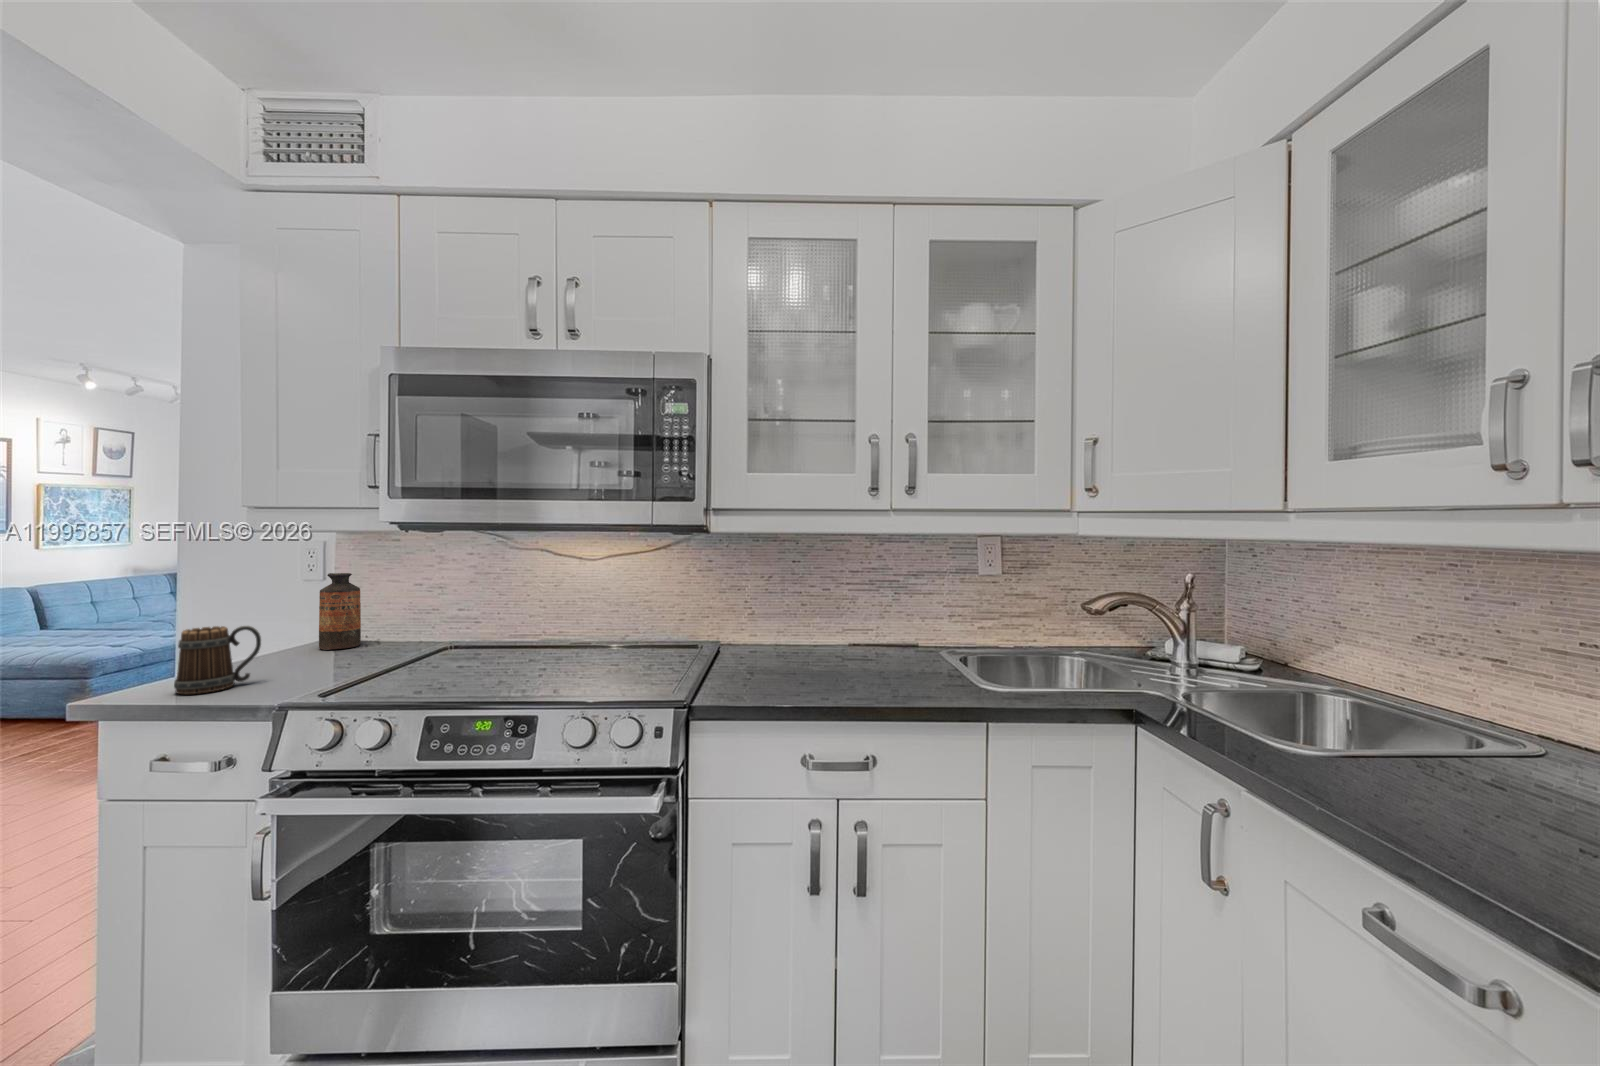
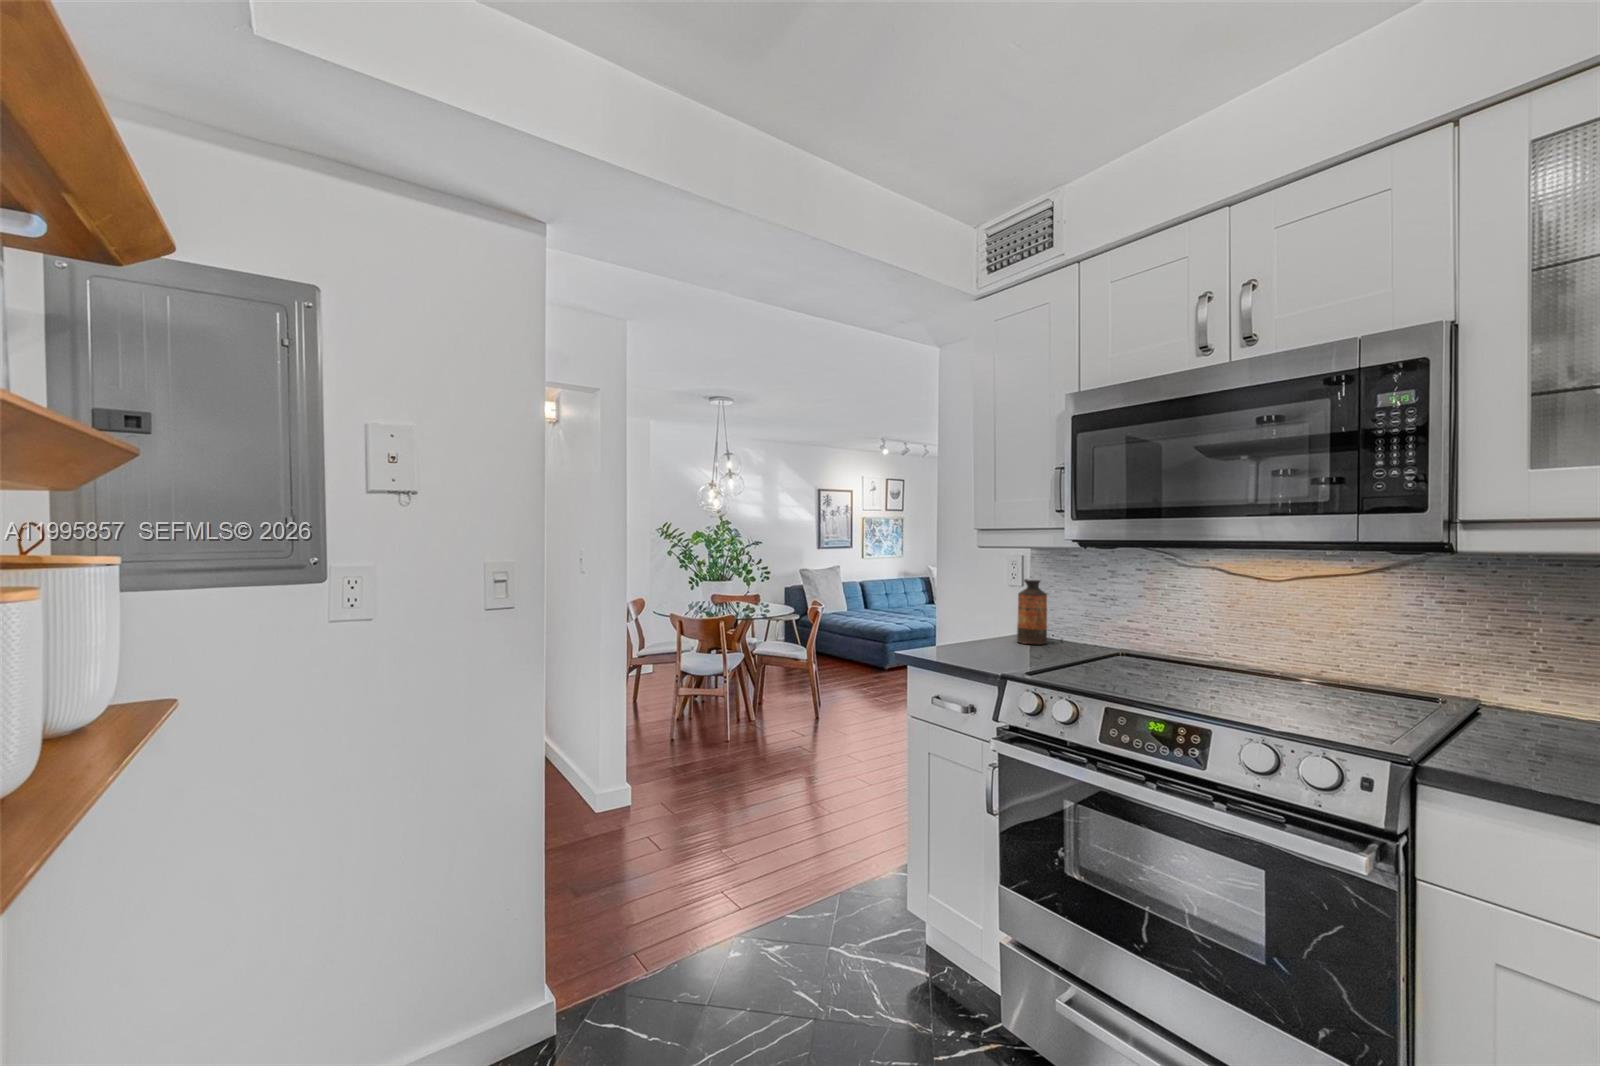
mug: present [174,626,261,694] -> none [940,613,987,660]

